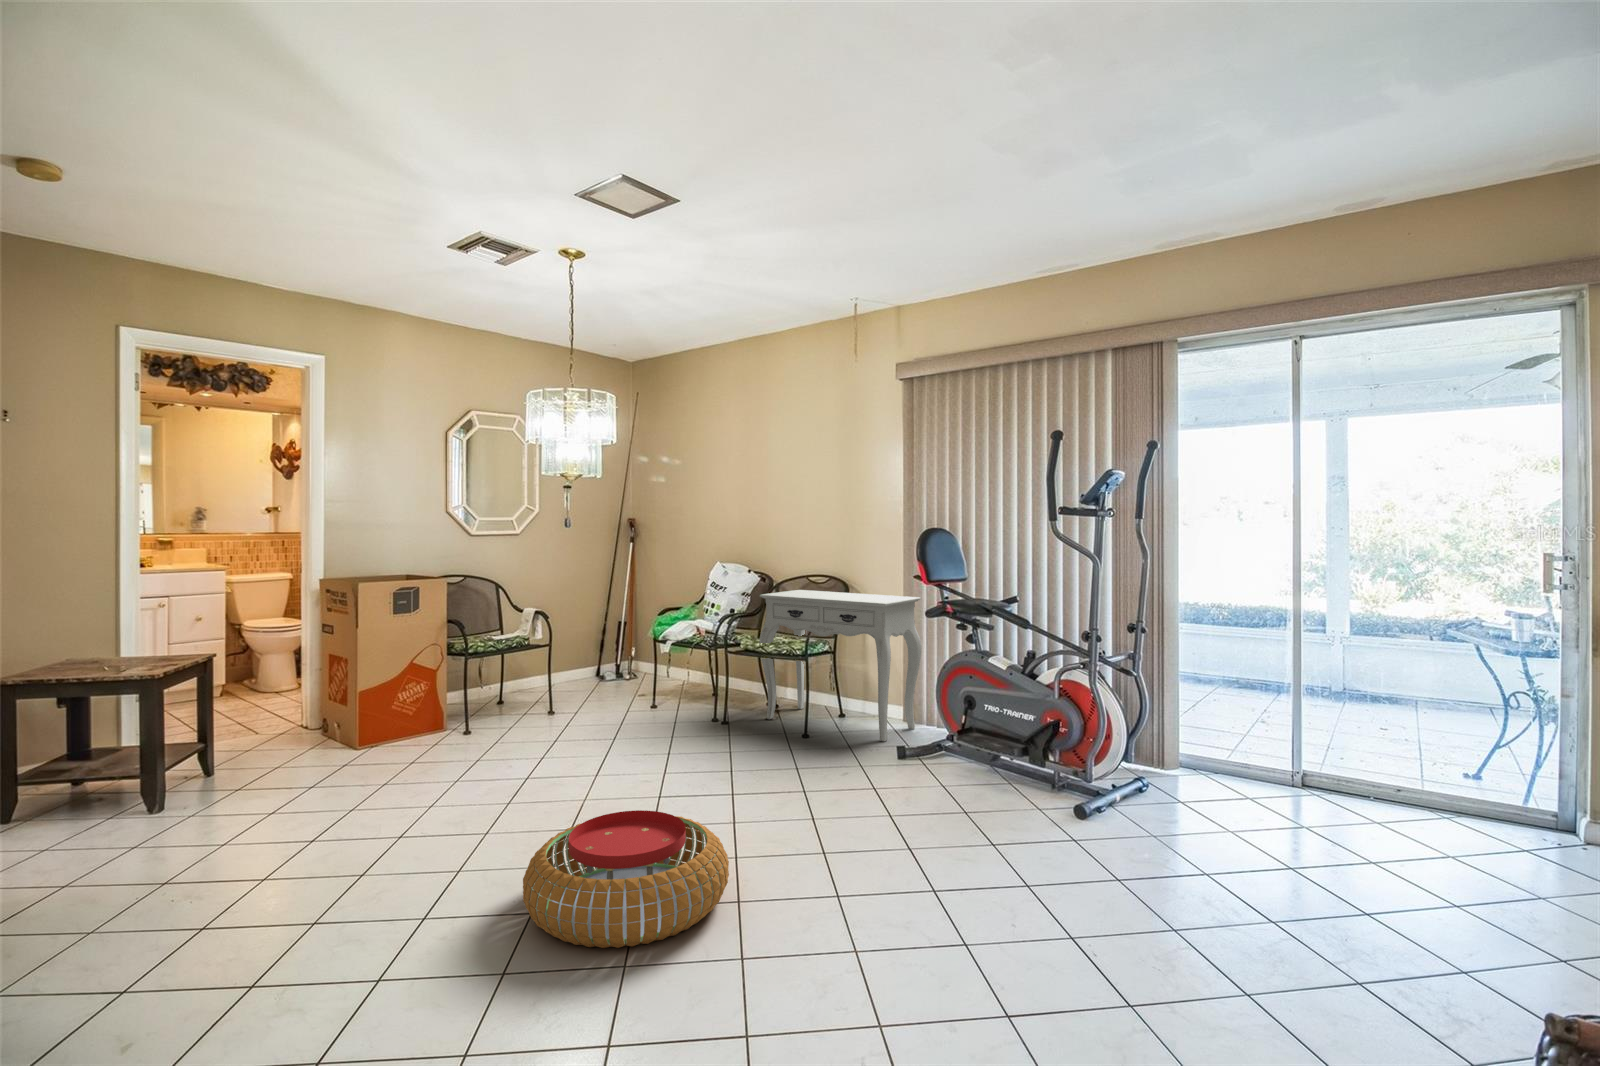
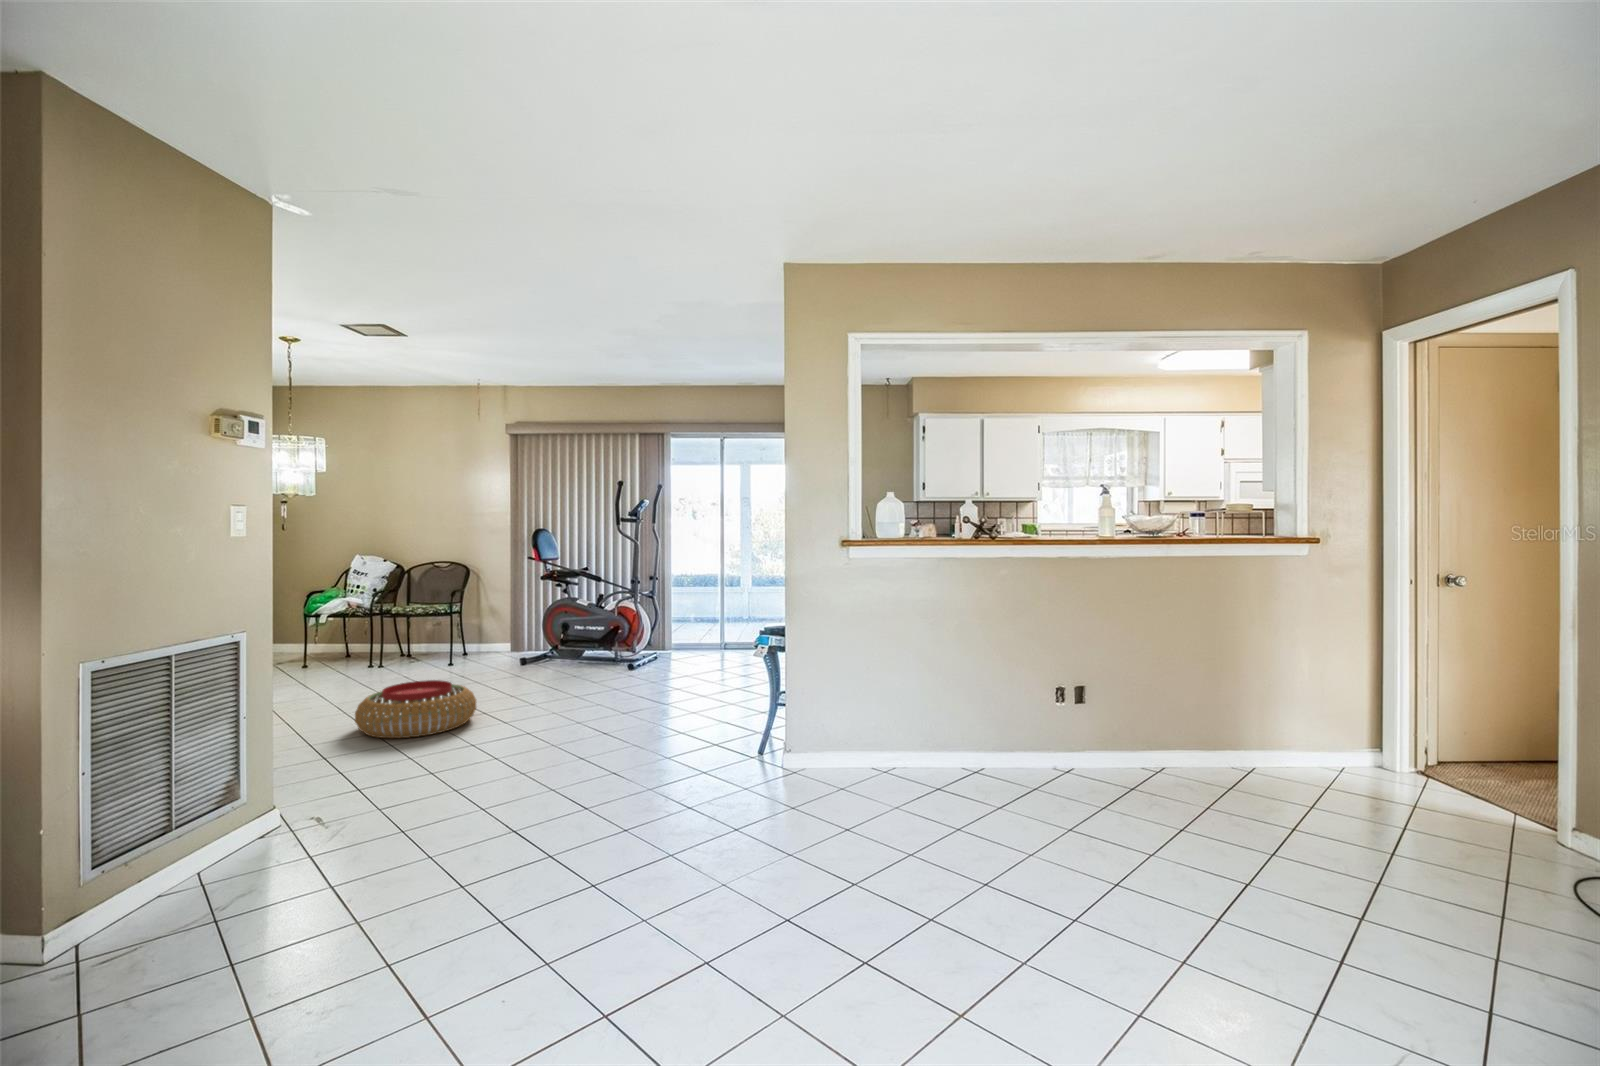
console table: present [760,590,921,741] -> none [405,572,525,662]

